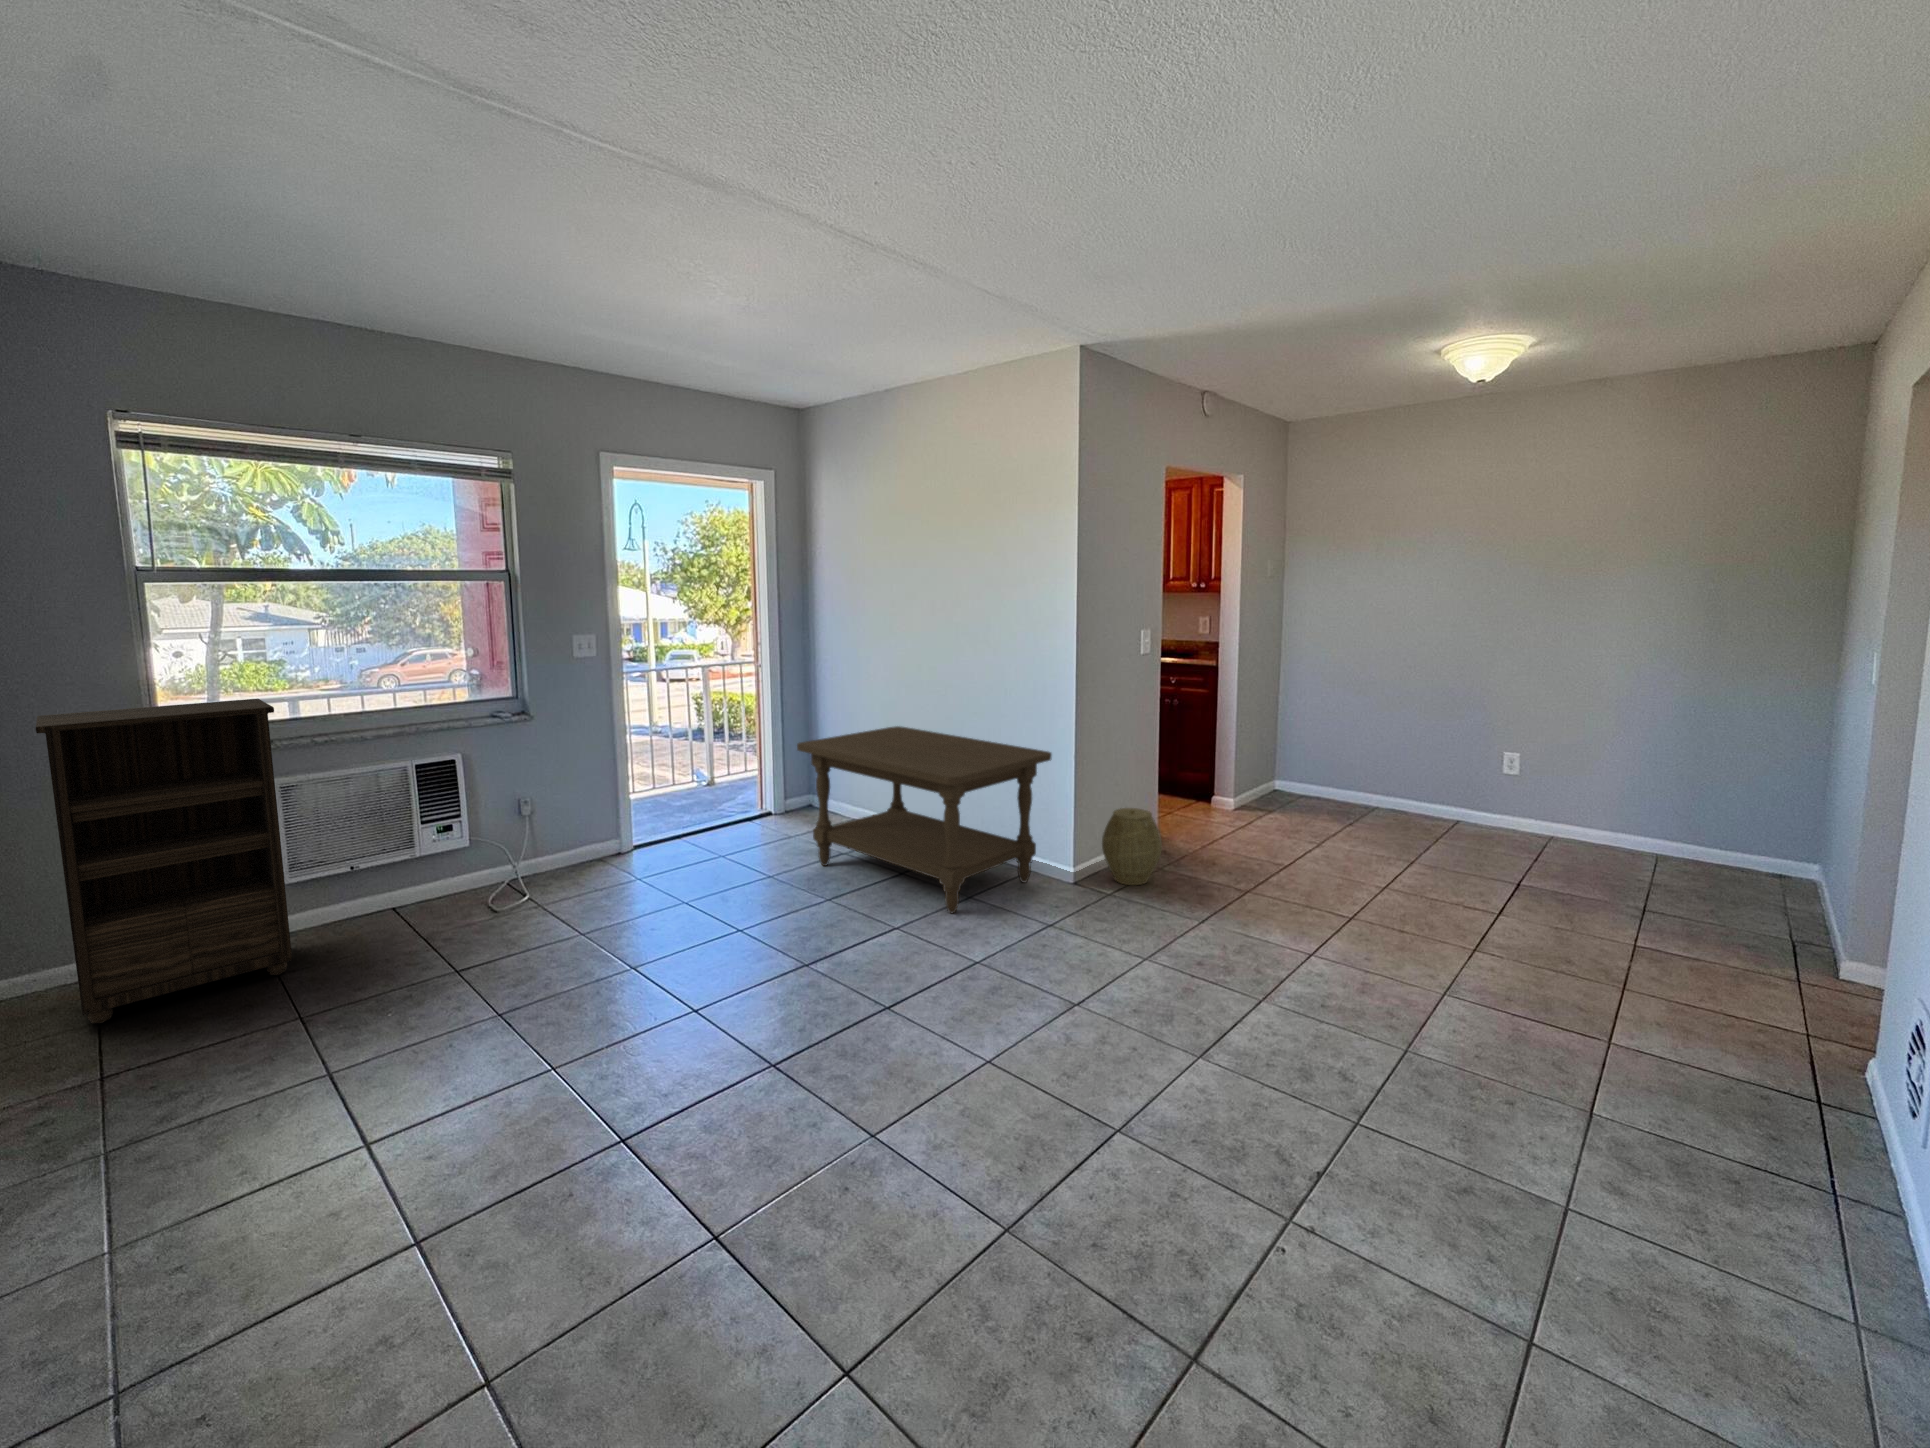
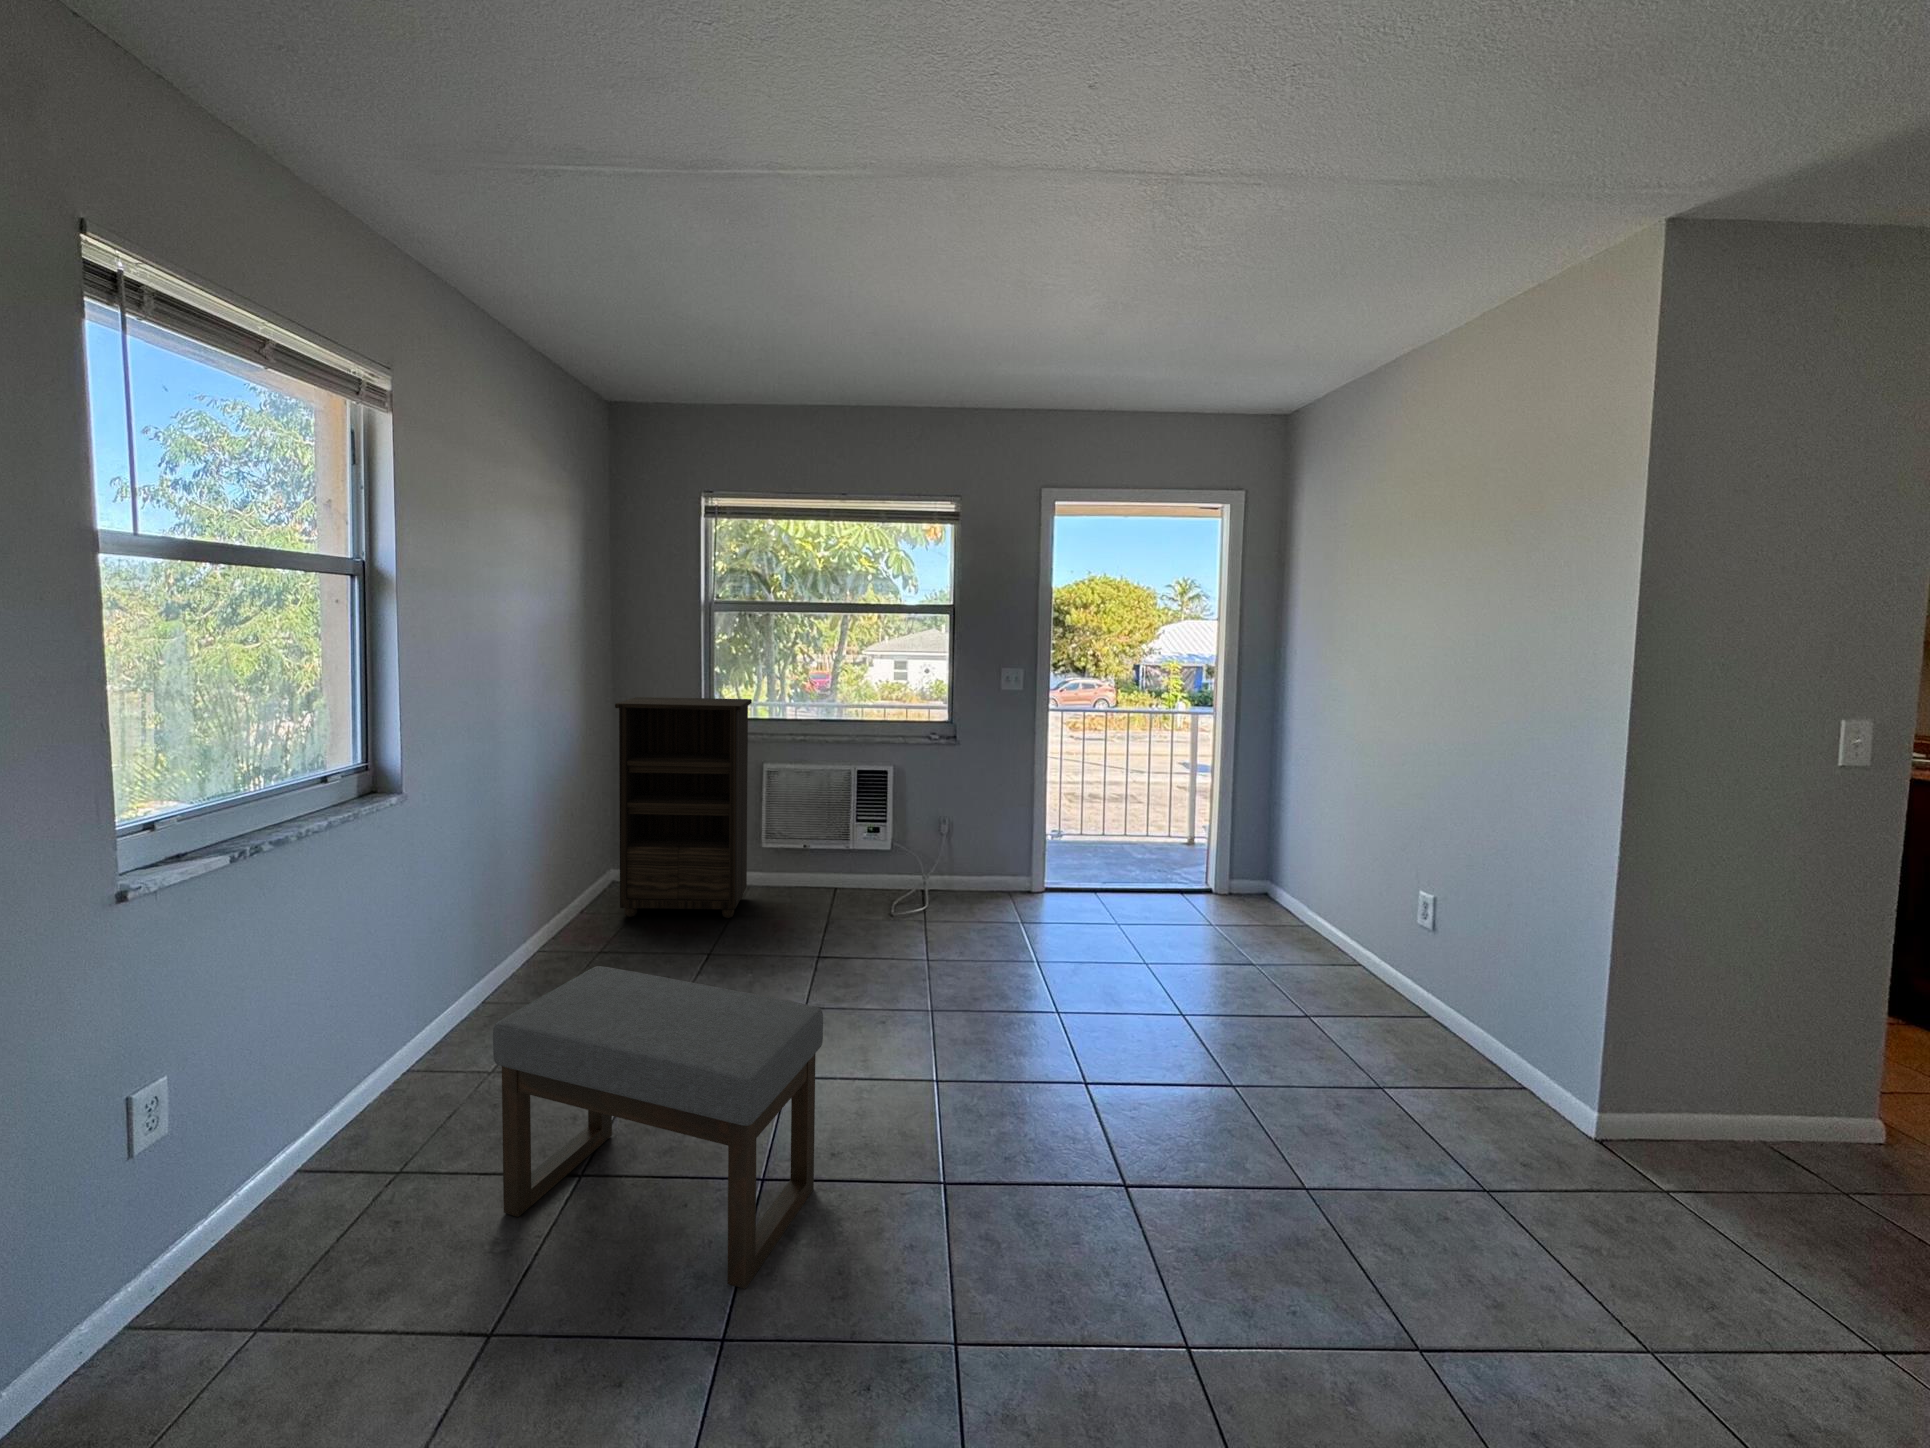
coffee table: present [797,726,1051,913] -> none [1194,812,1570,1103]
woven basket: present [1102,808,1162,885] -> none [1676,1041,1834,1205]
ottoman: none [325,956,696,1314] -> present [493,966,823,1289]

